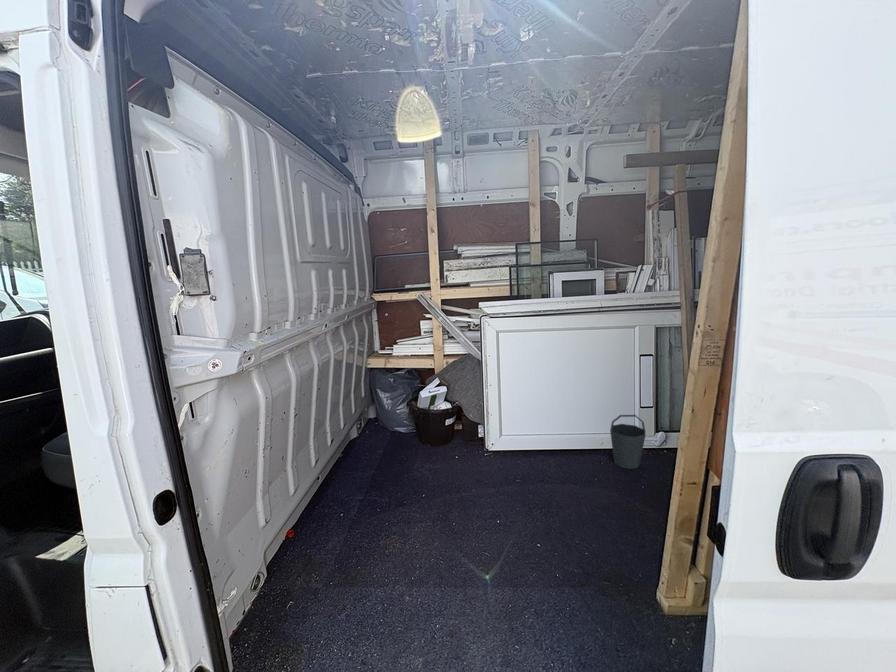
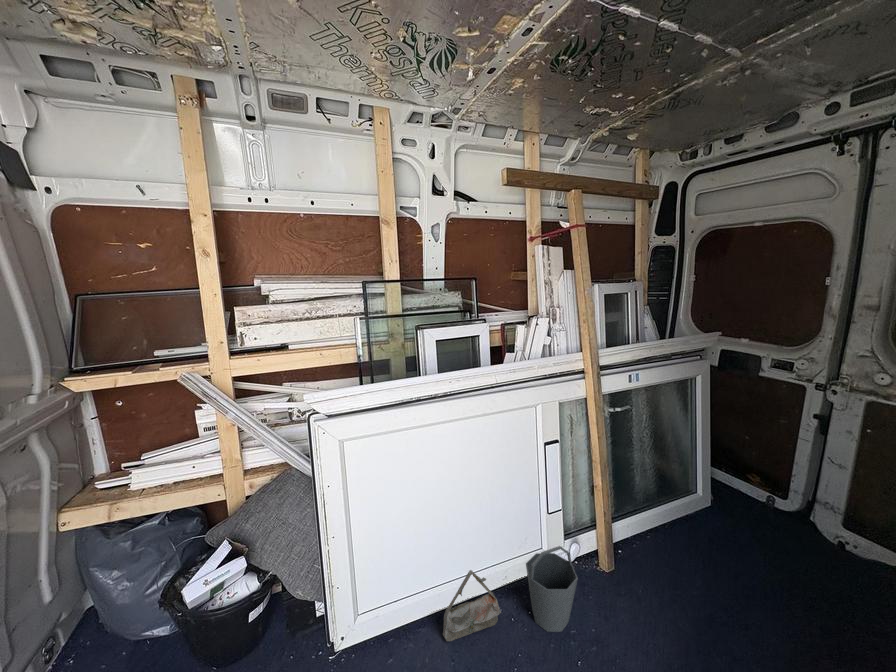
bag: none [550,418,590,459] -> present [443,570,501,642]

